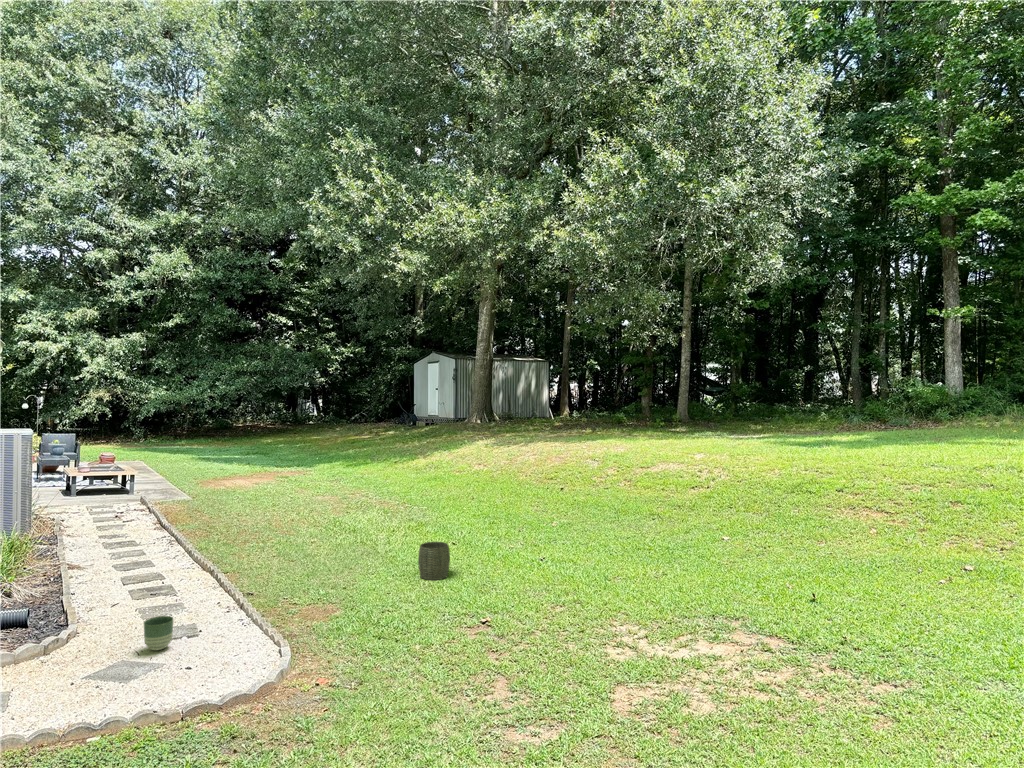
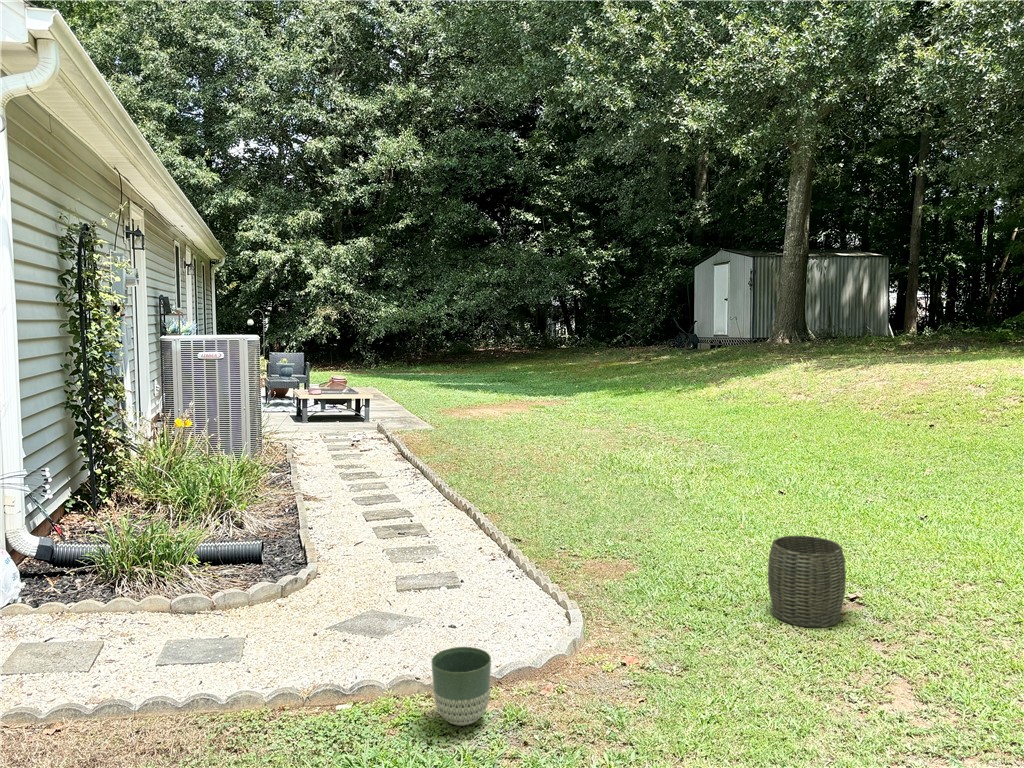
woven basket: present [418,542,450,580] -> present [768,536,846,627]

